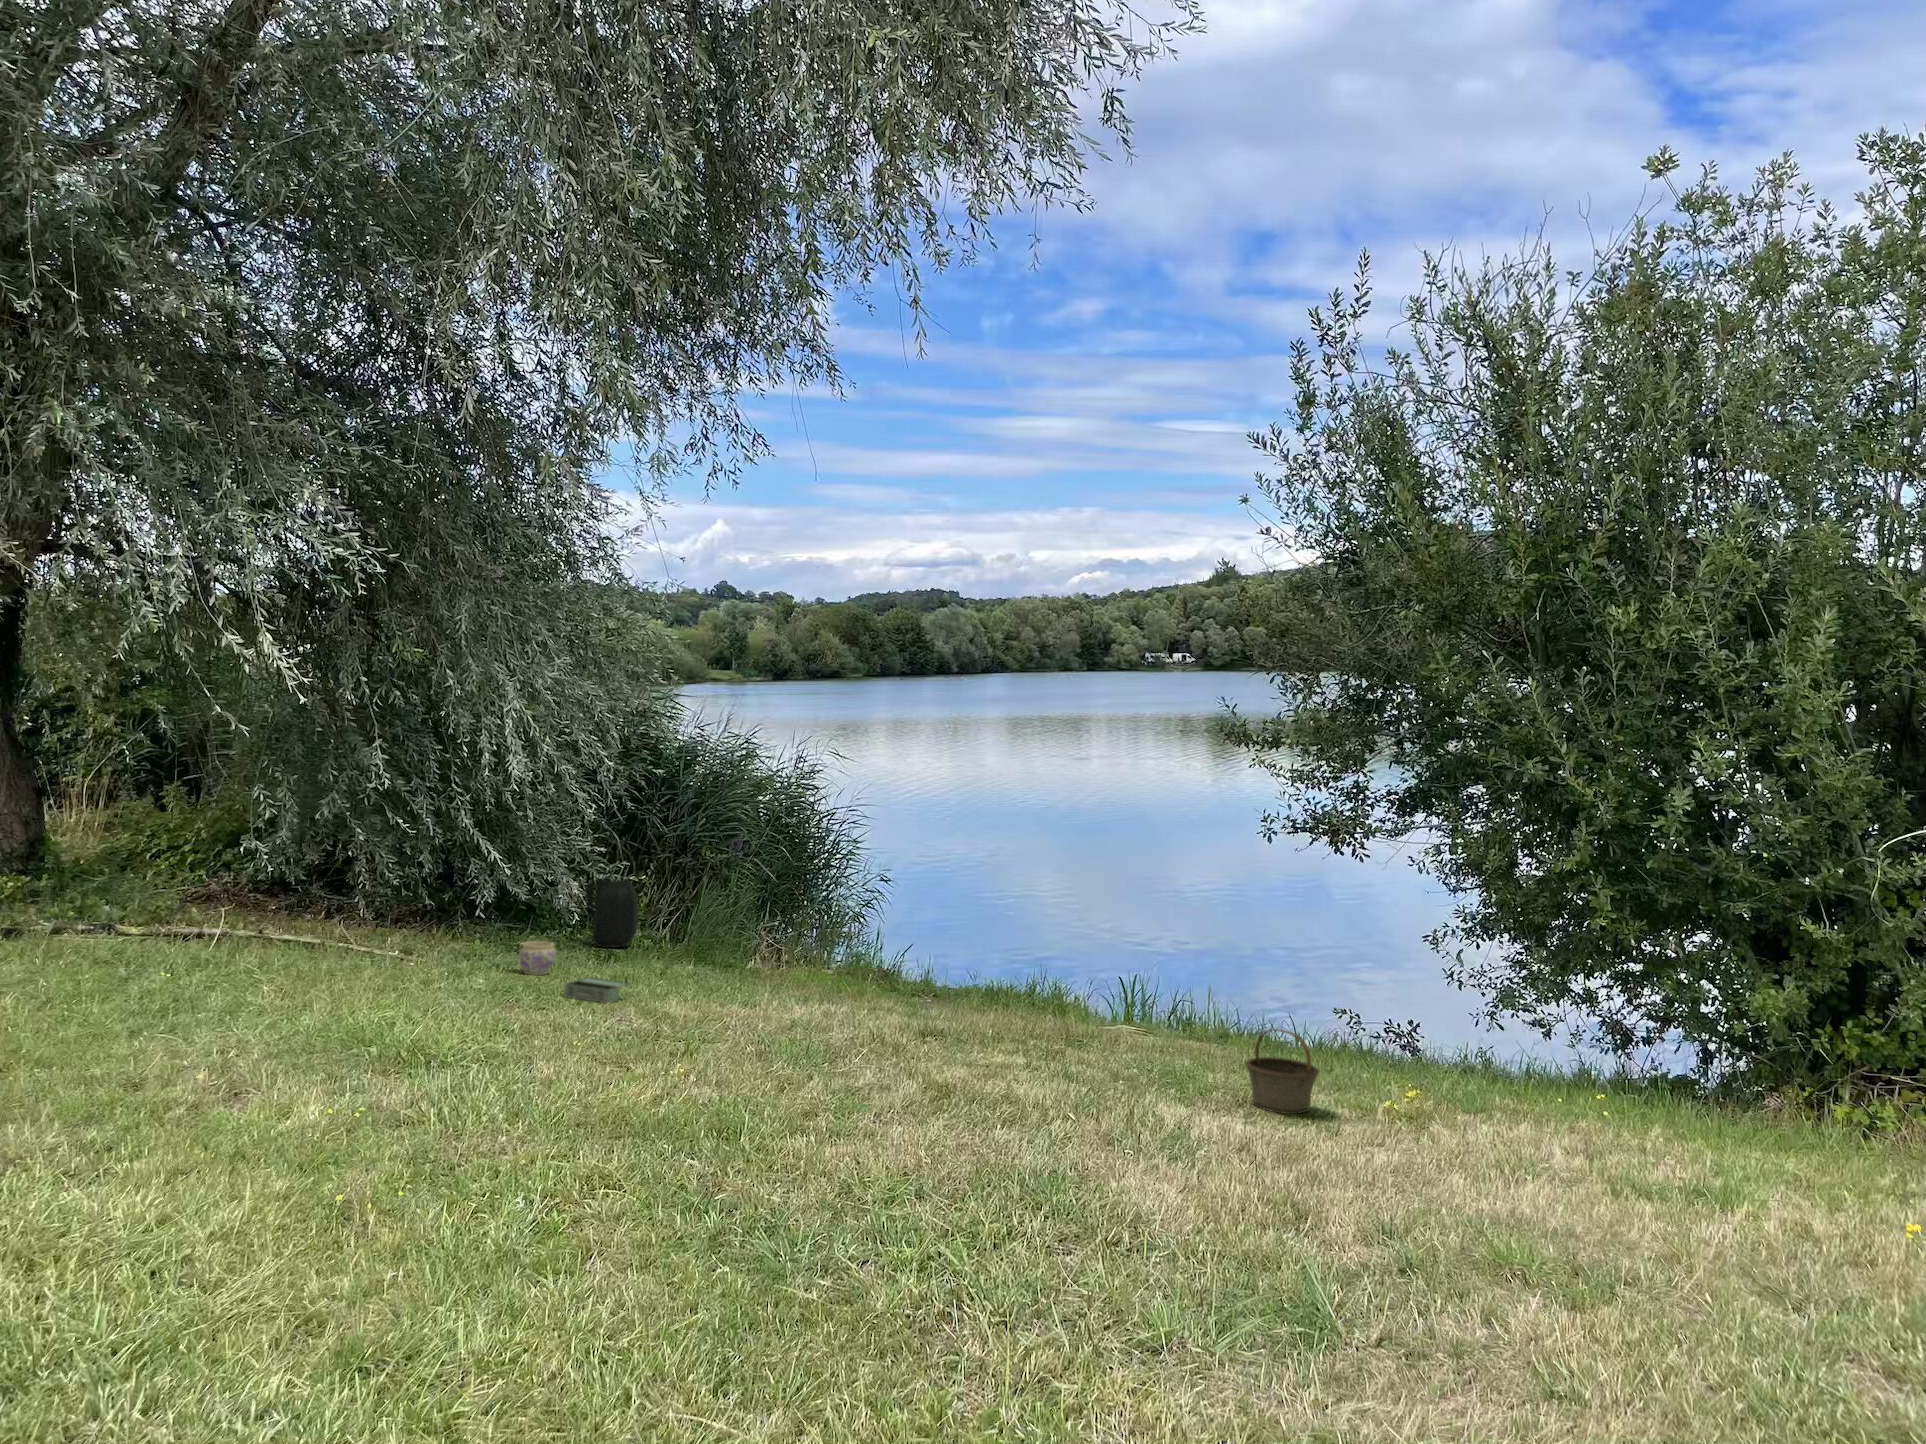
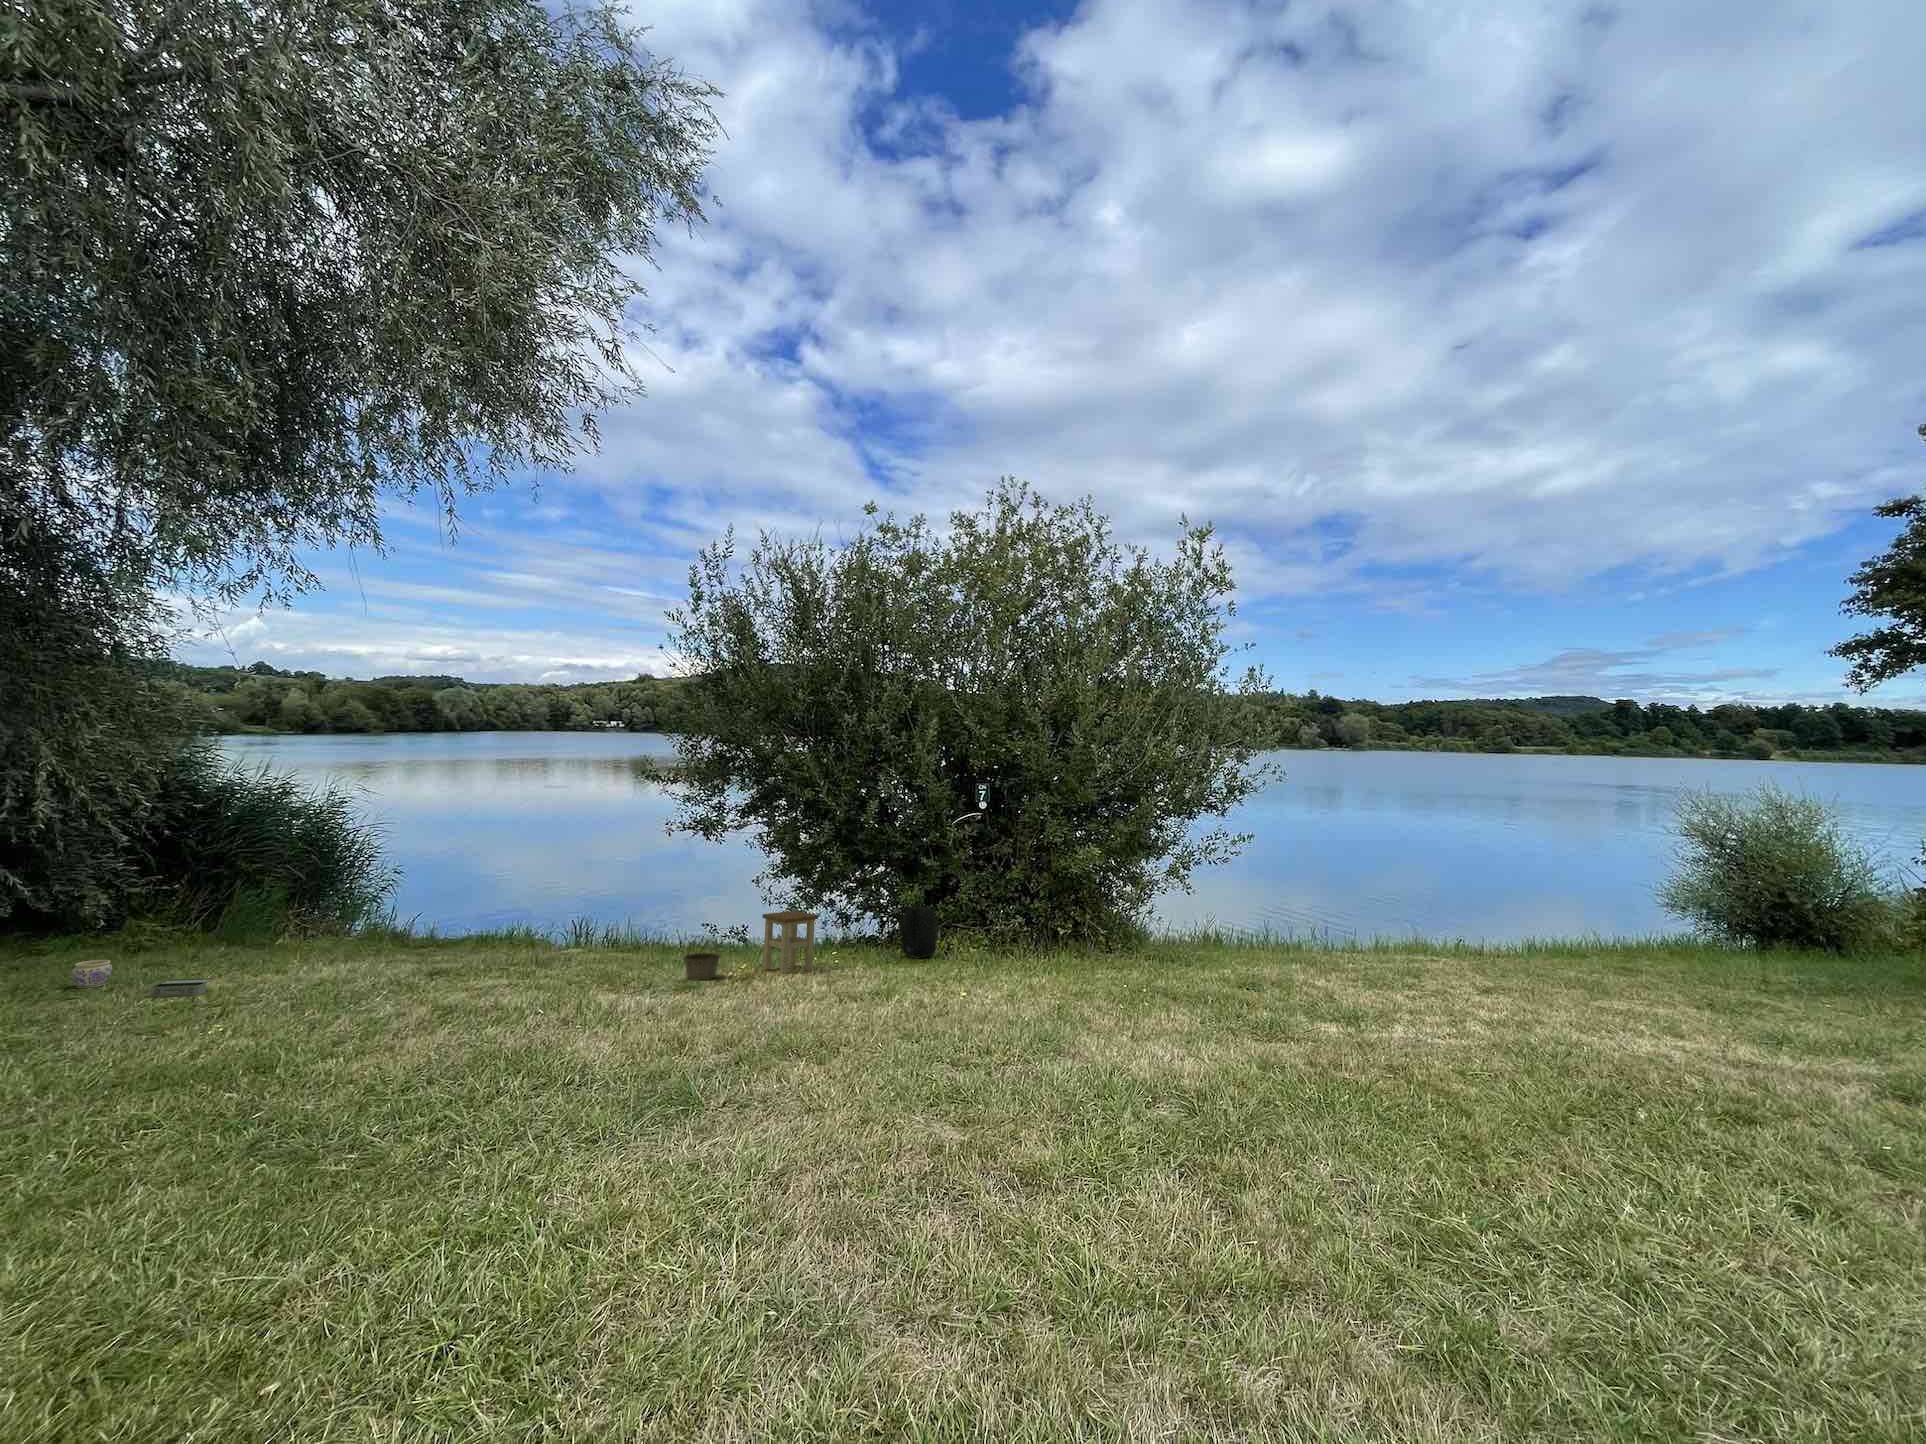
backpack: present [587,876,638,948] -> present [899,905,938,958]
stool: none [1409,999,1533,1135] -> present [762,911,818,974]

